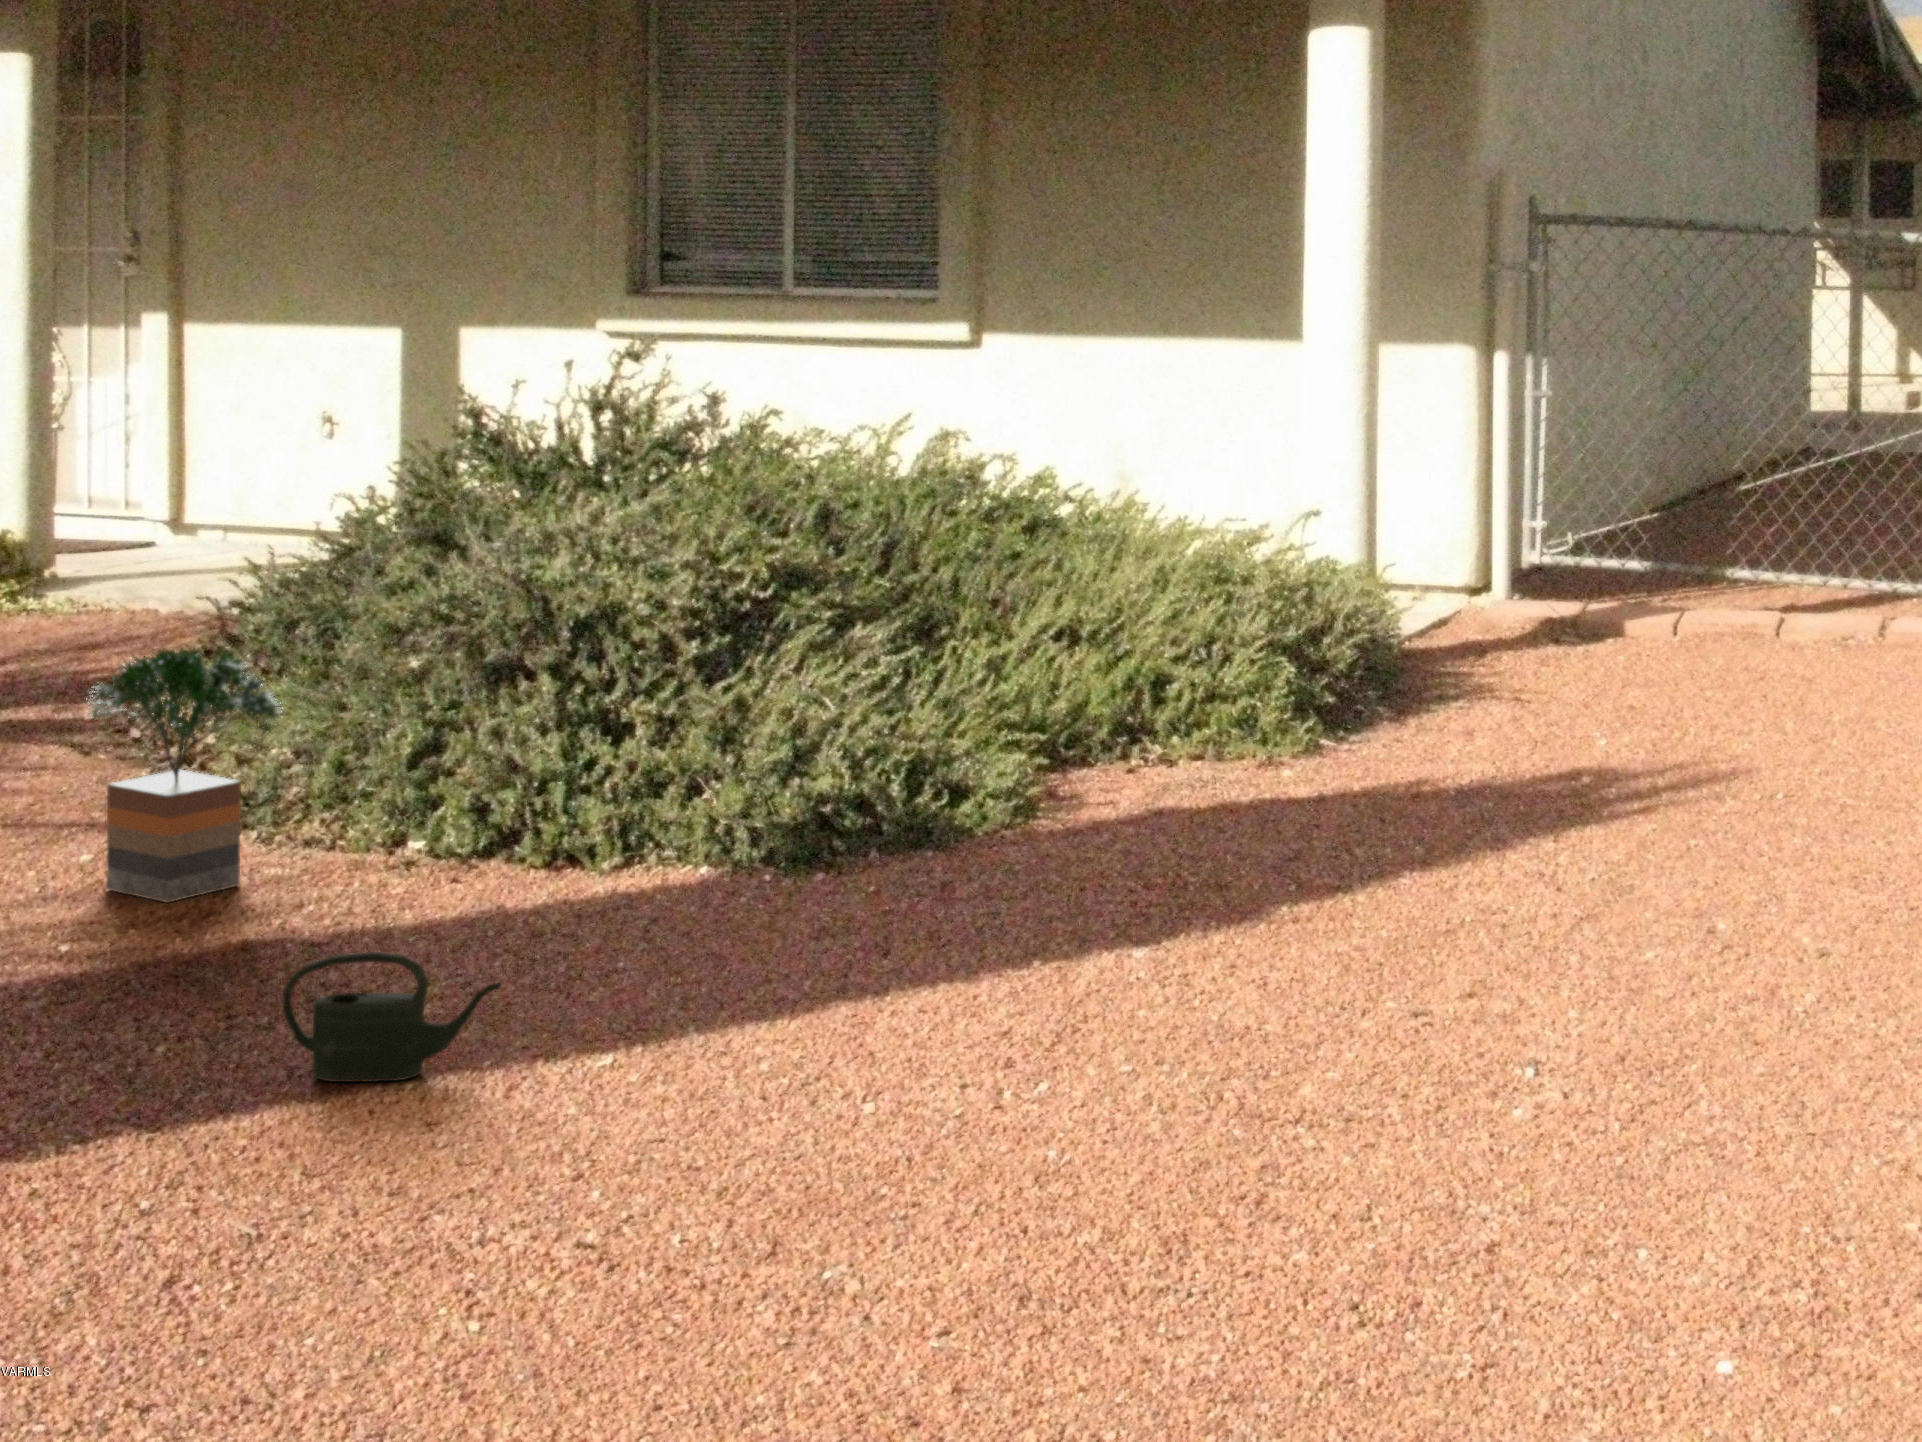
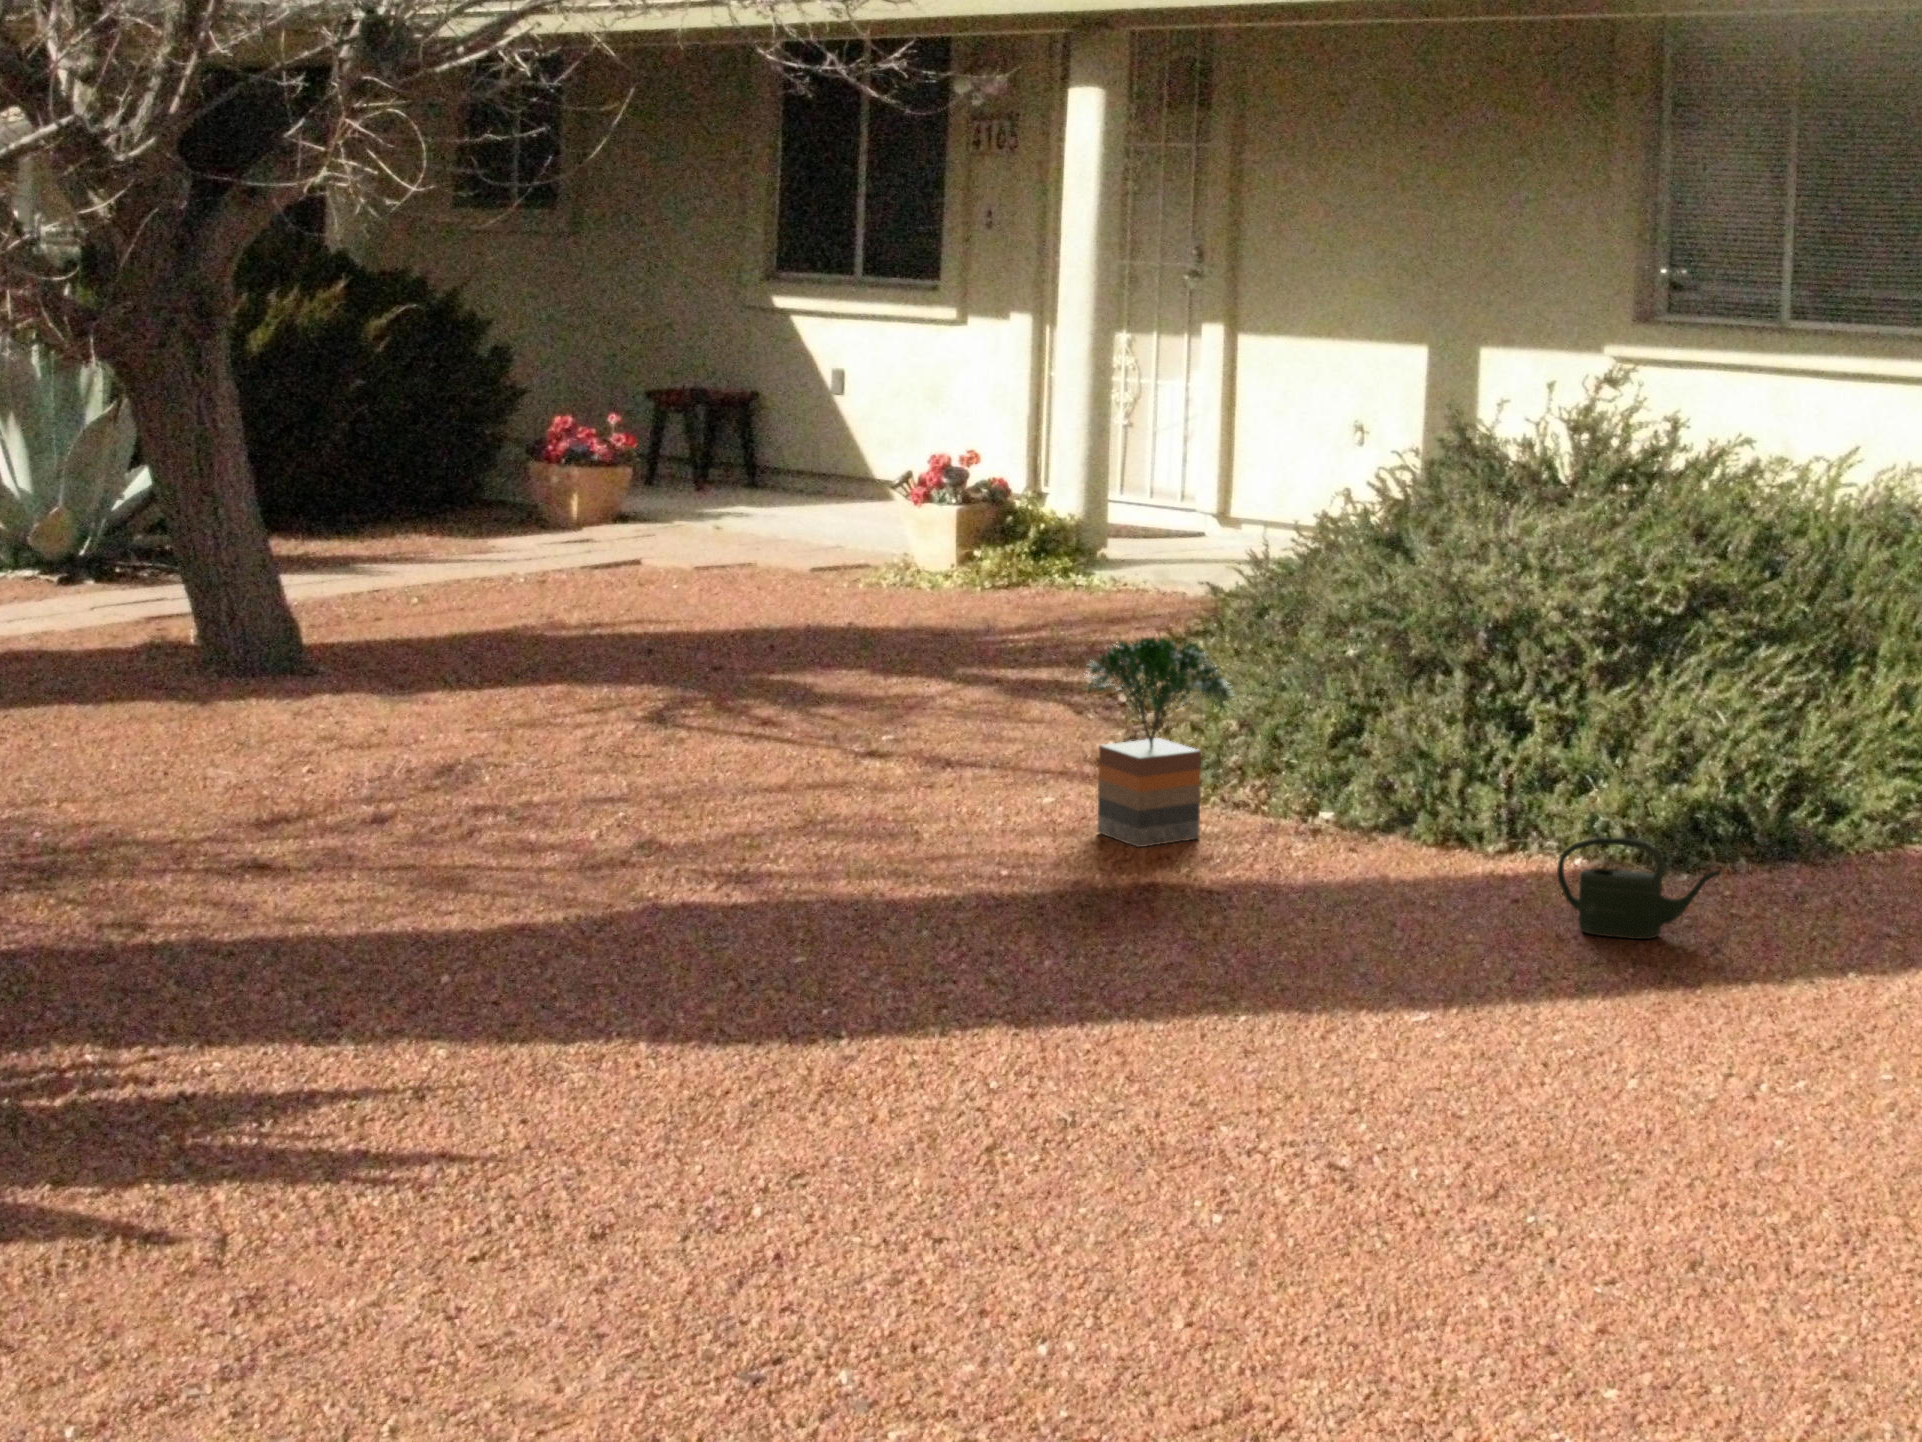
watering can: present [282,952,501,1082] -> present [1557,838,1720,939]

